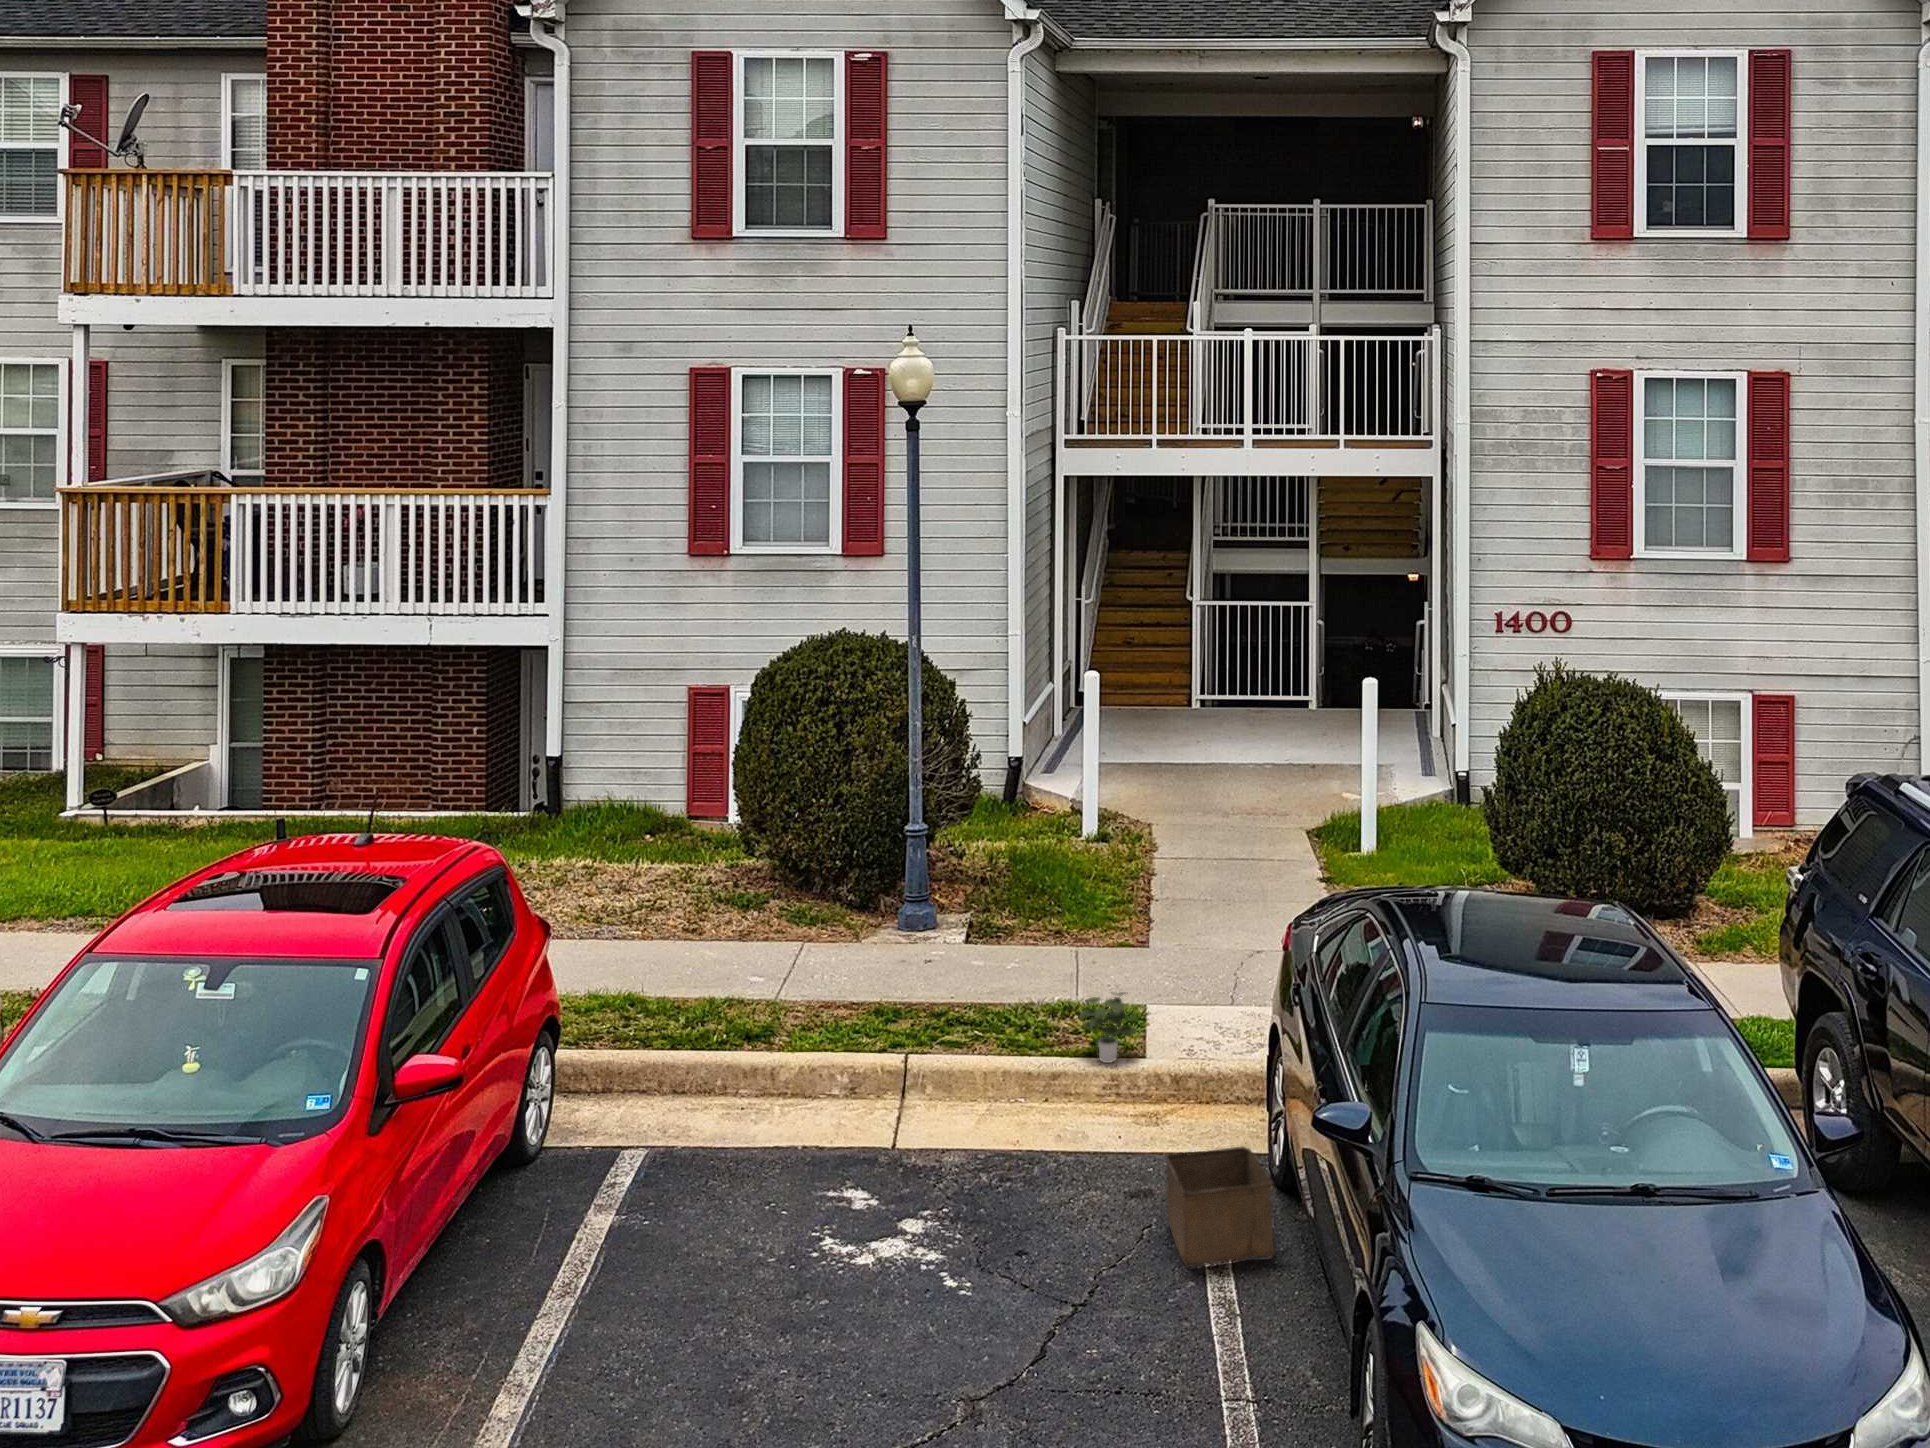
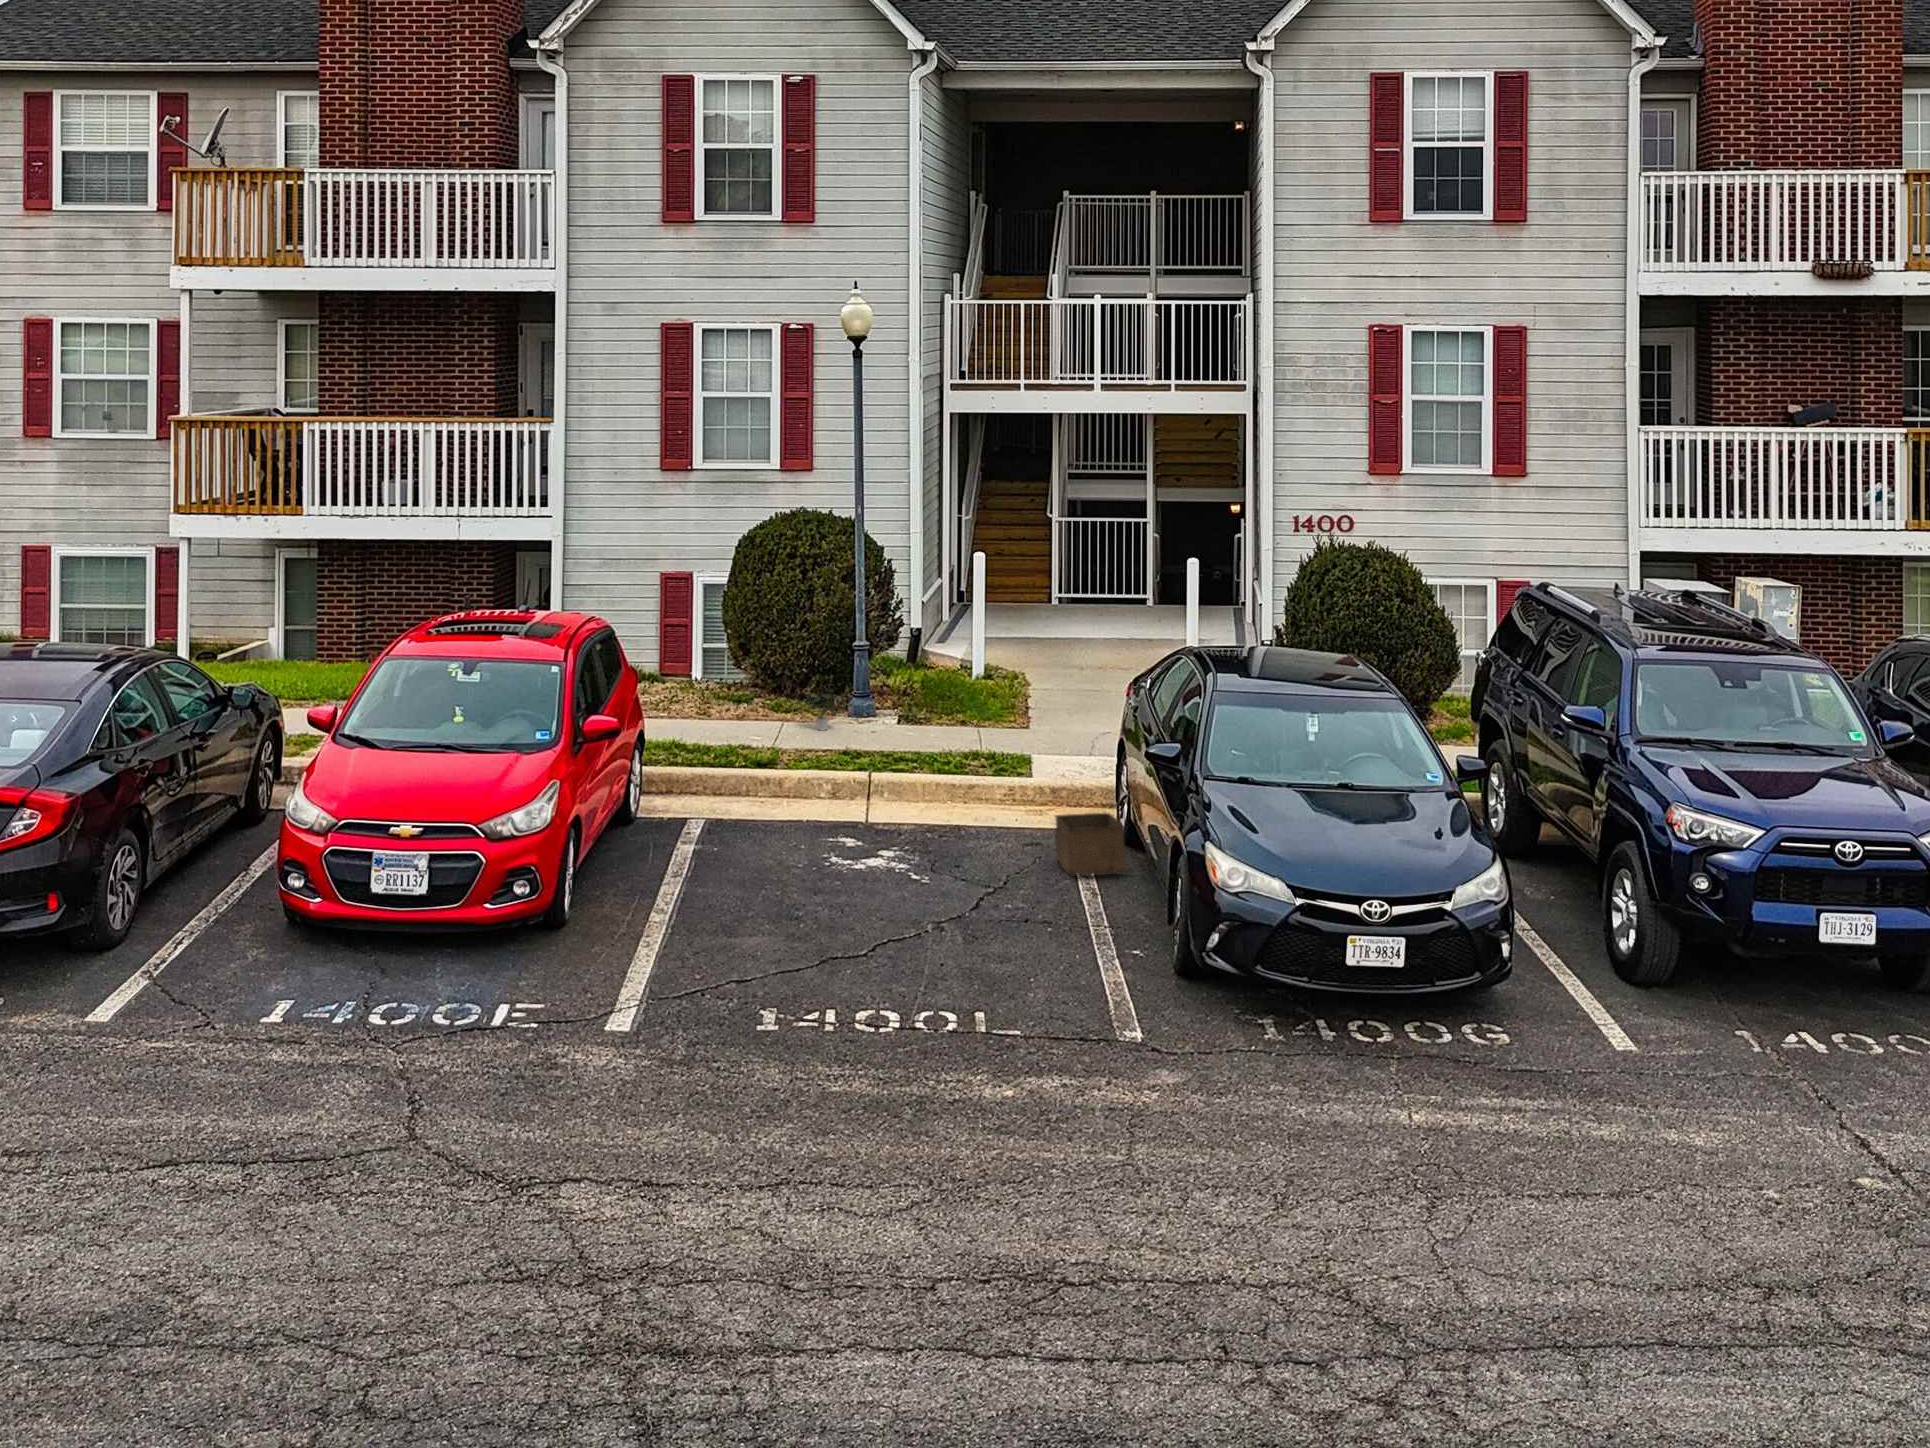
potted plant: present [1080,992,1136,1063] -> present [807,694,838,730]

